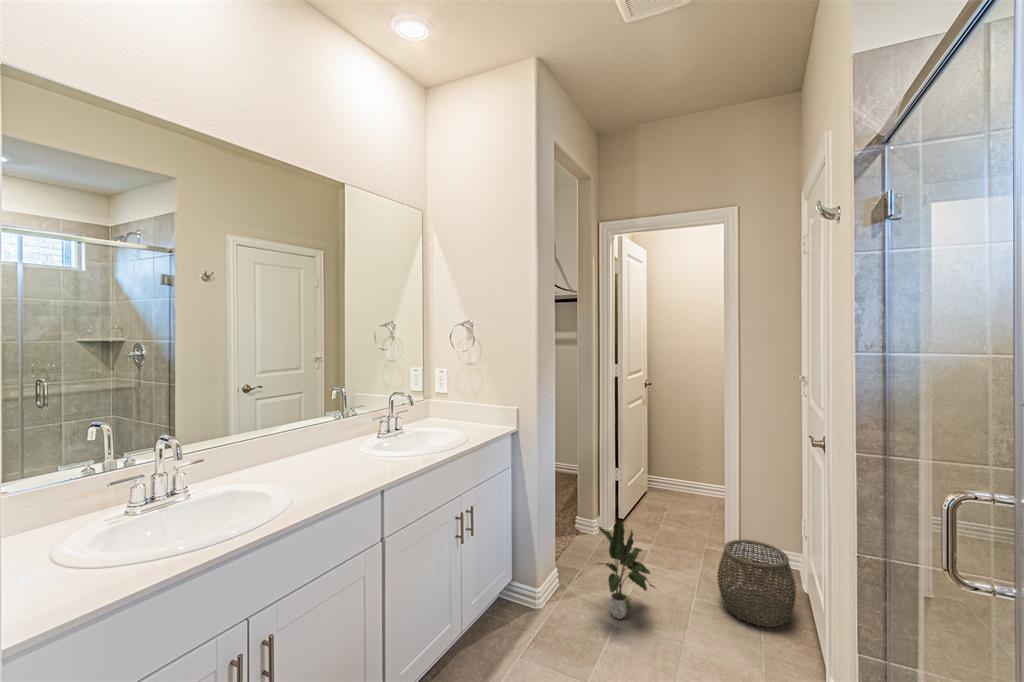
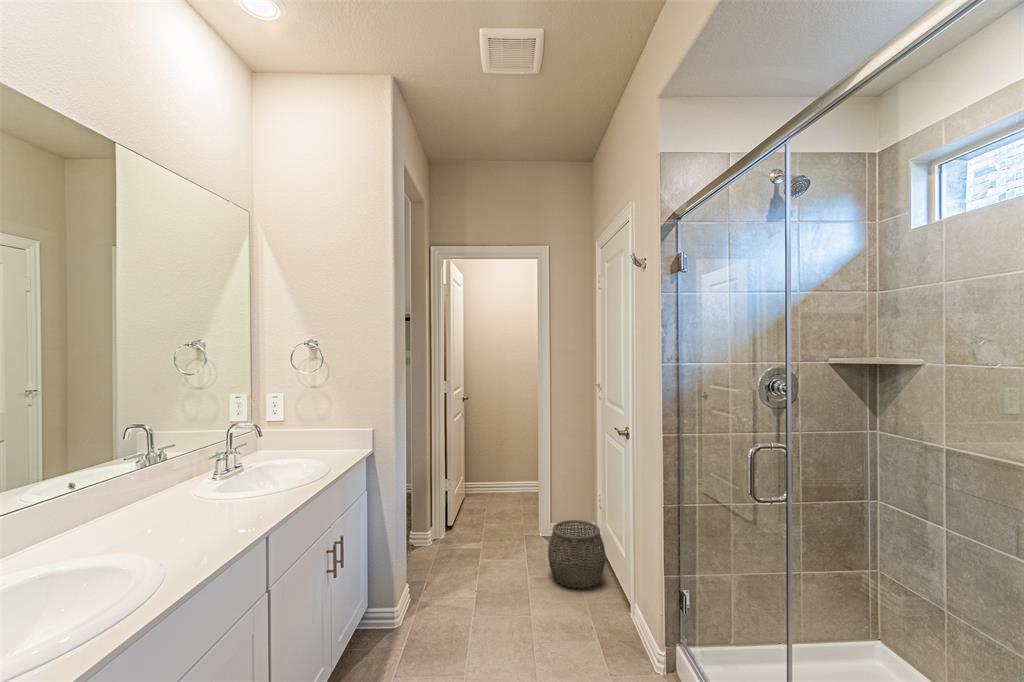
potted plant: present [598,521,655,619] -> none [453,524,508,615]

